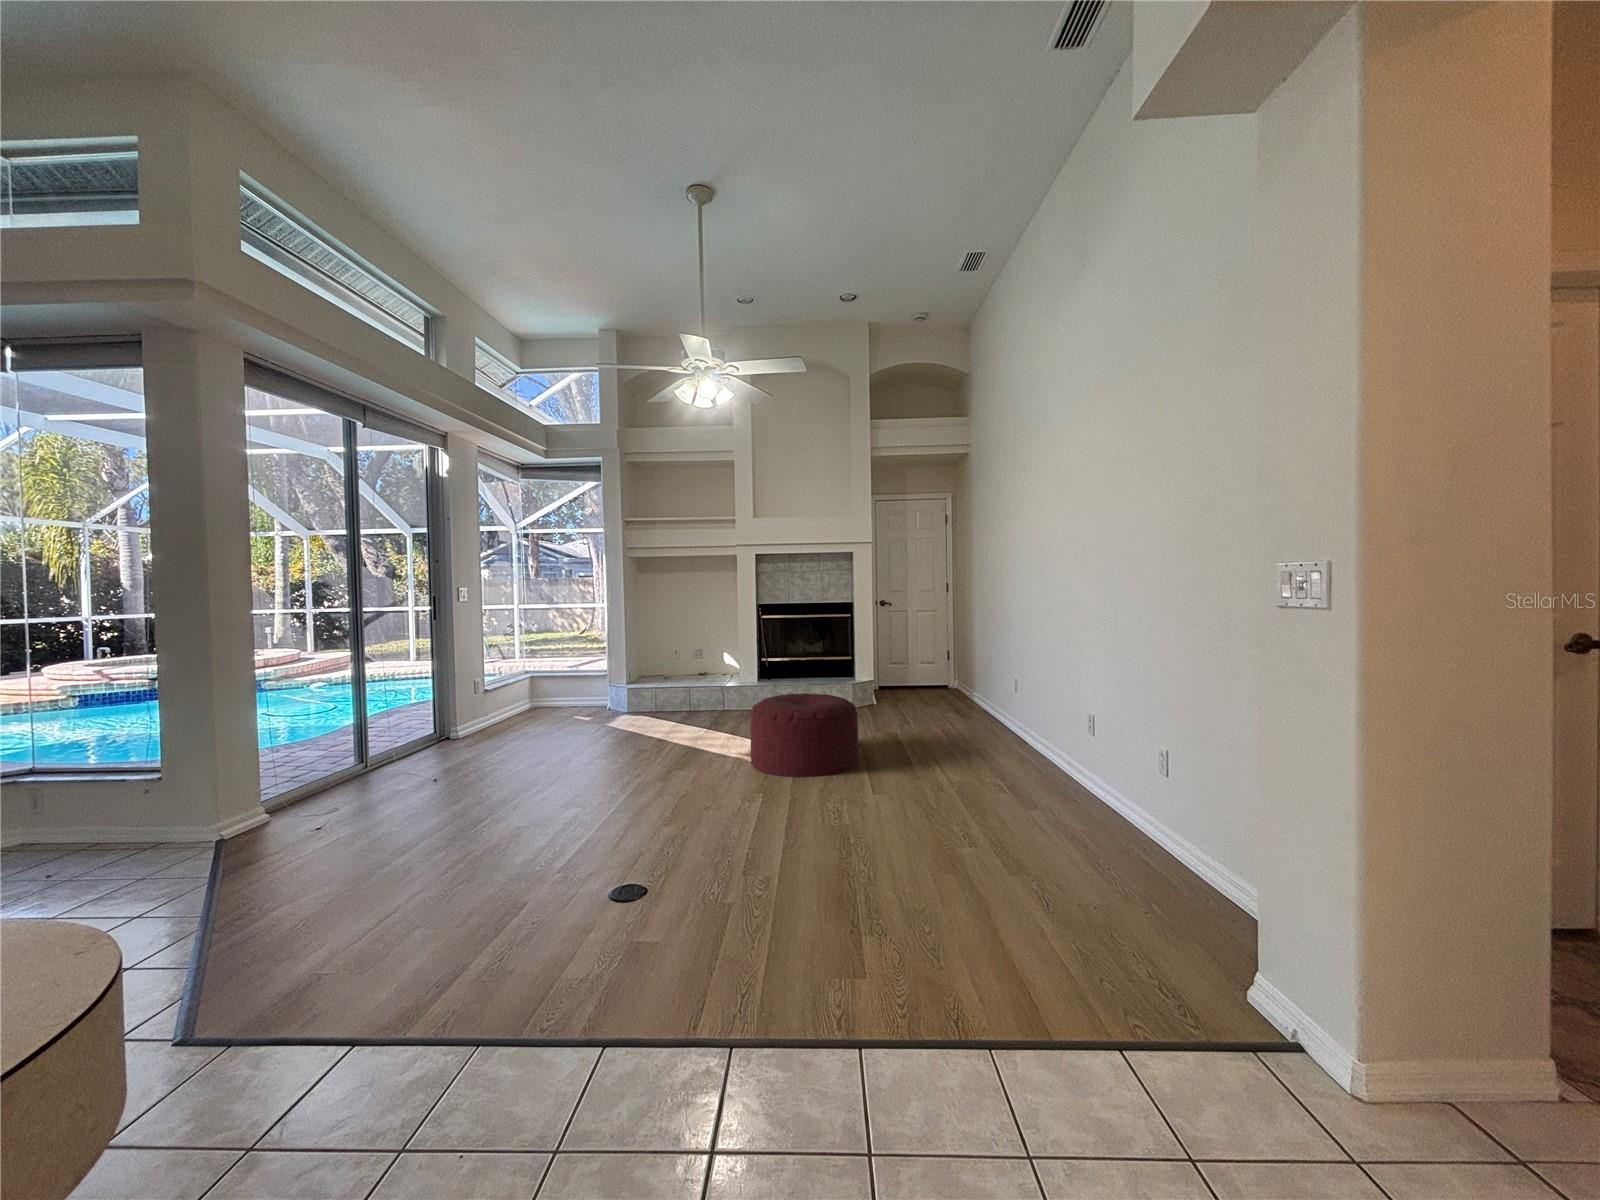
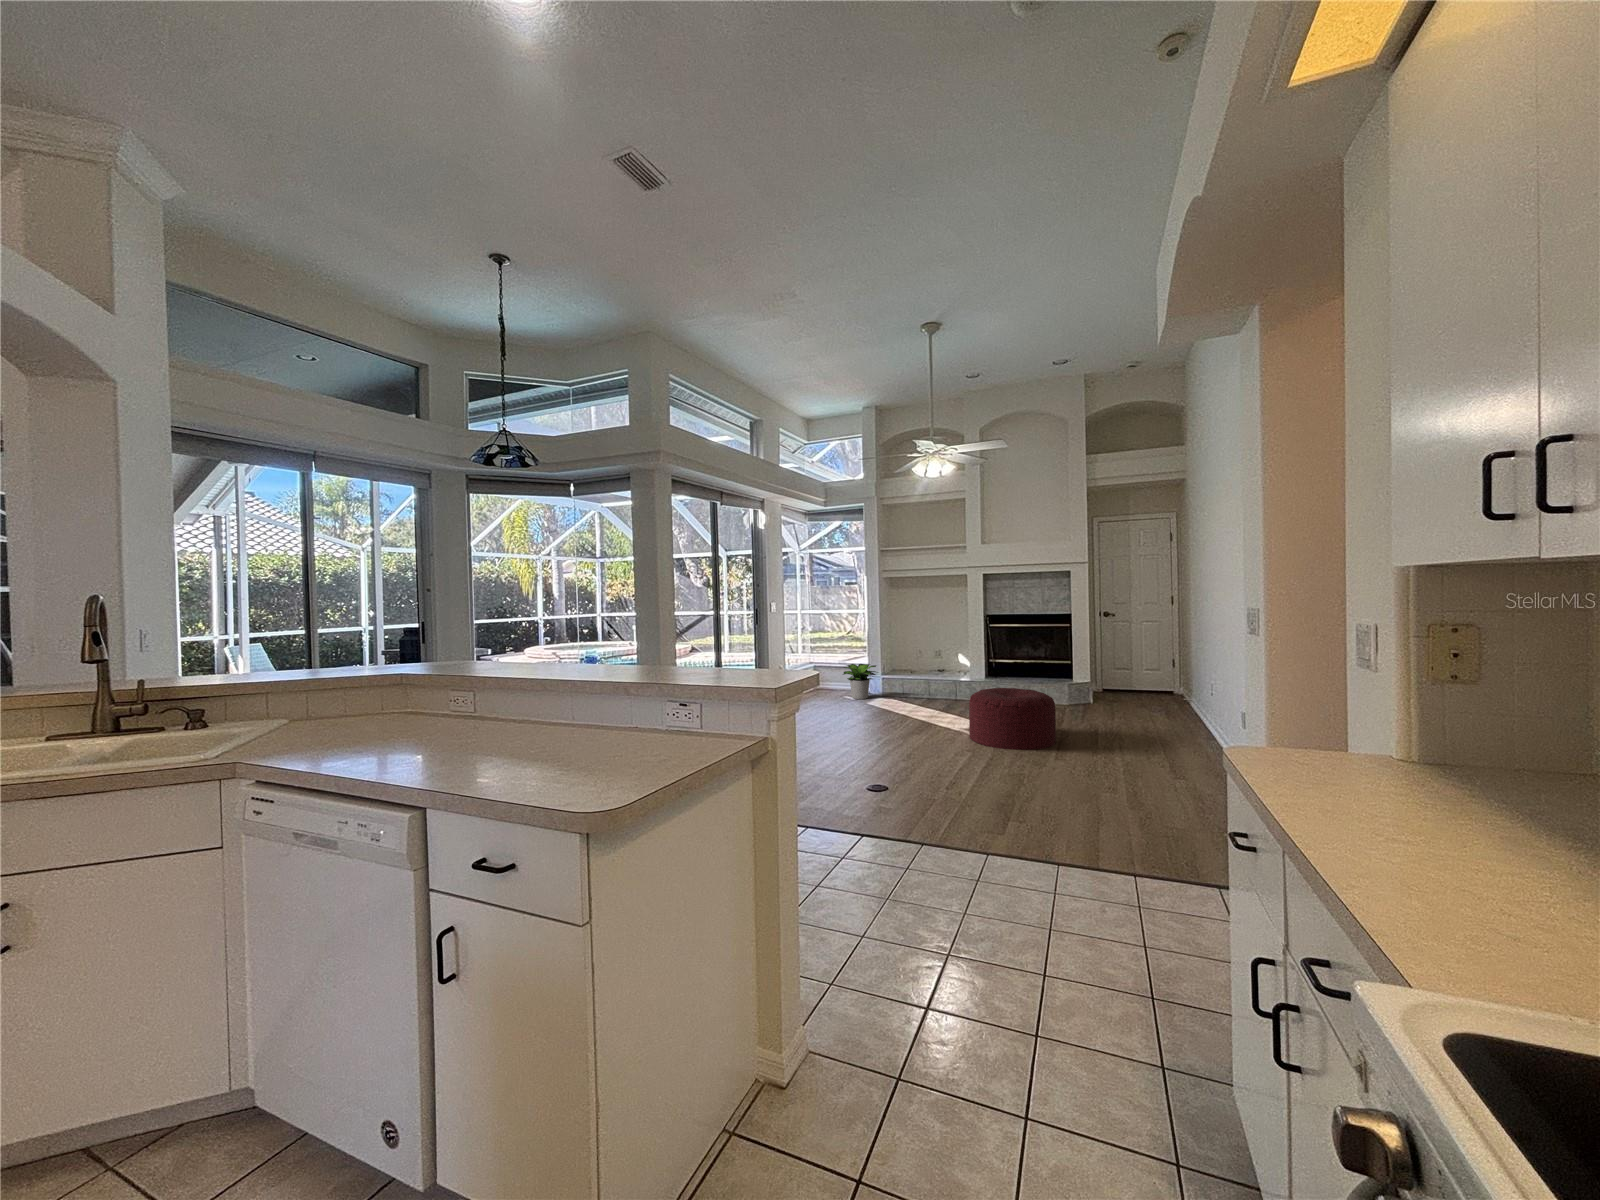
potted plant: none [571,672,625,721] -> present [843,664,878,699]

